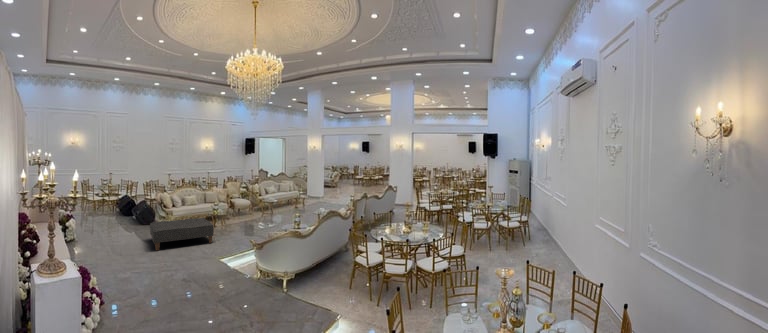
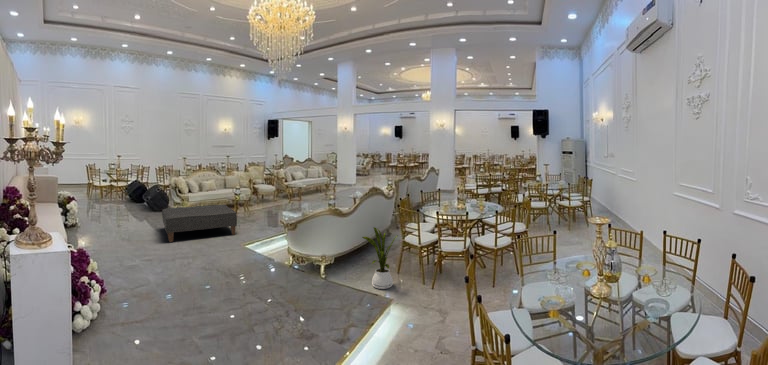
house plant: none [306,236,335,282] -> present [362,227,398,289]

